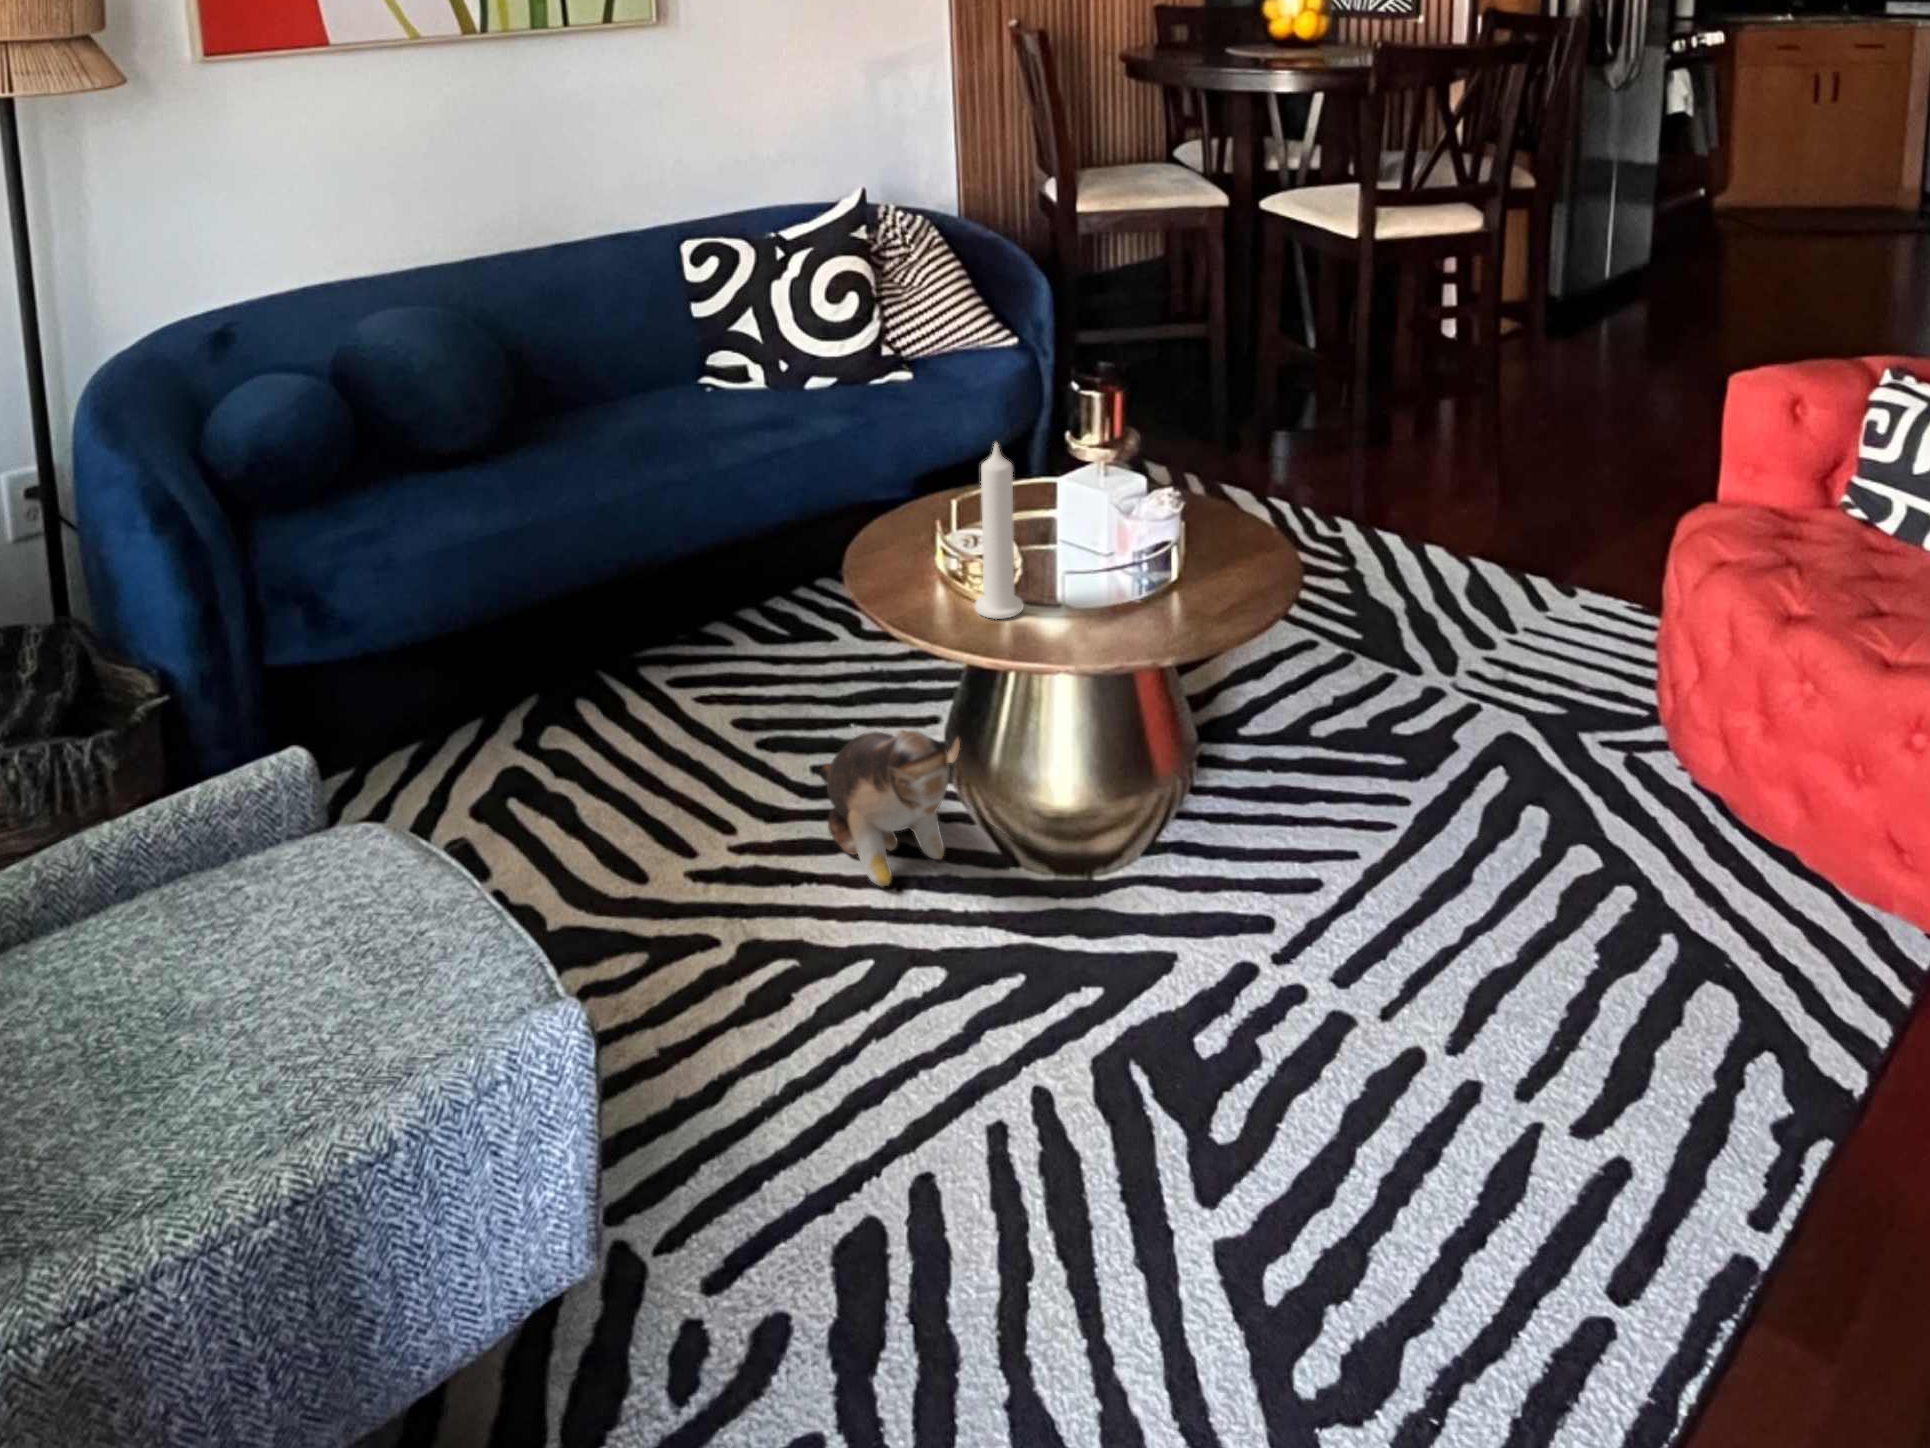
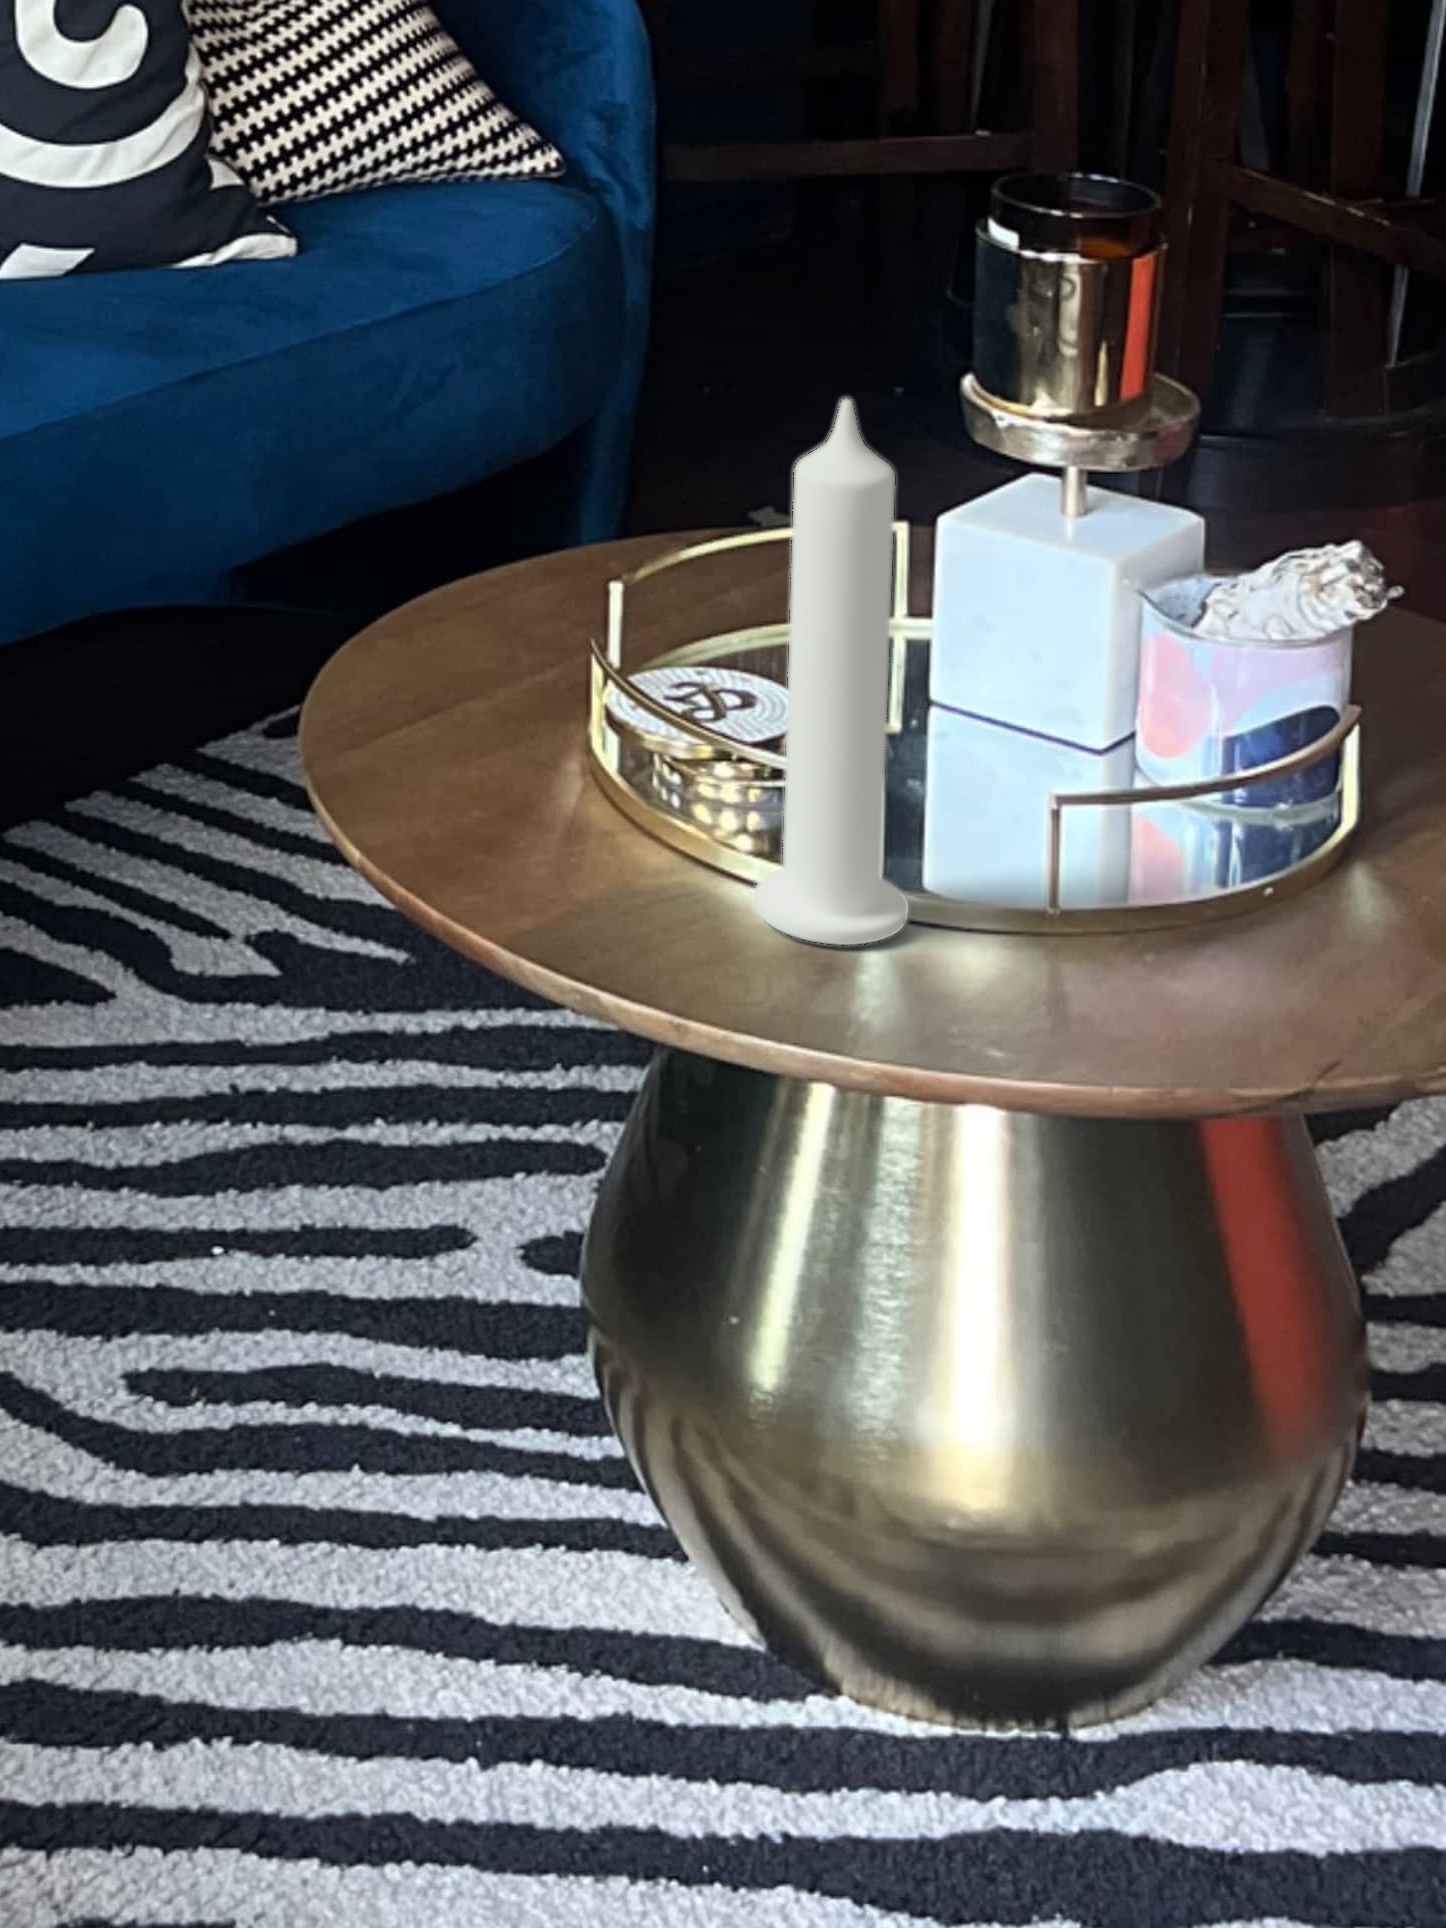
plush toy: present [820,730,960,886] -> none [164,1276,713,1751]

